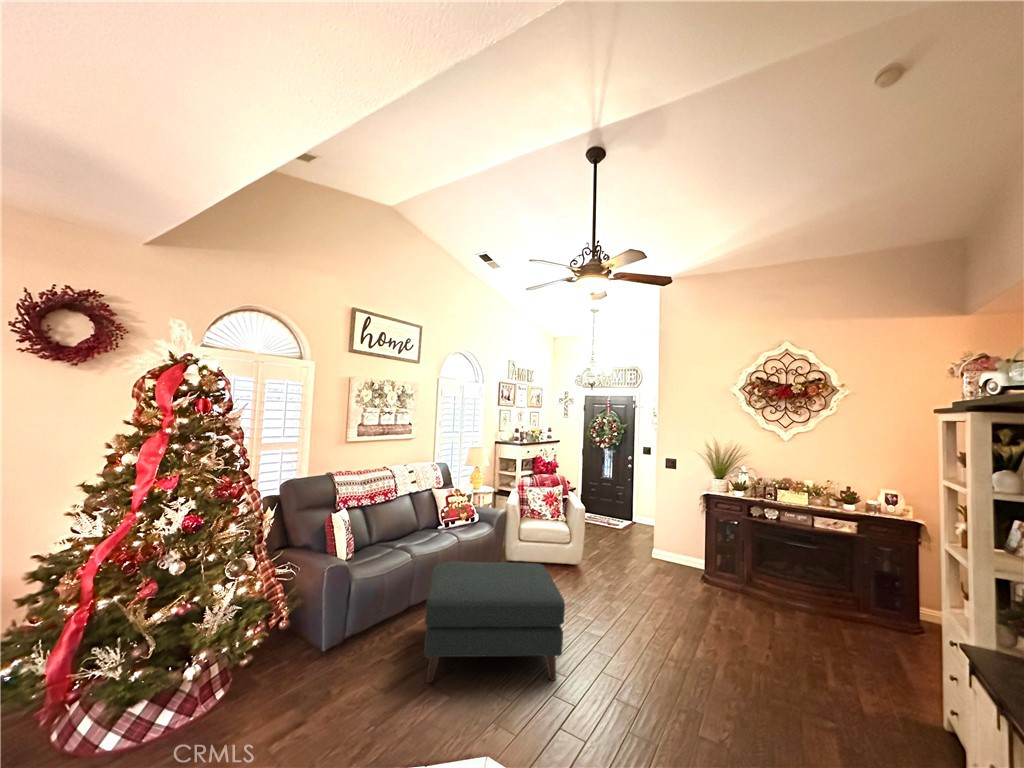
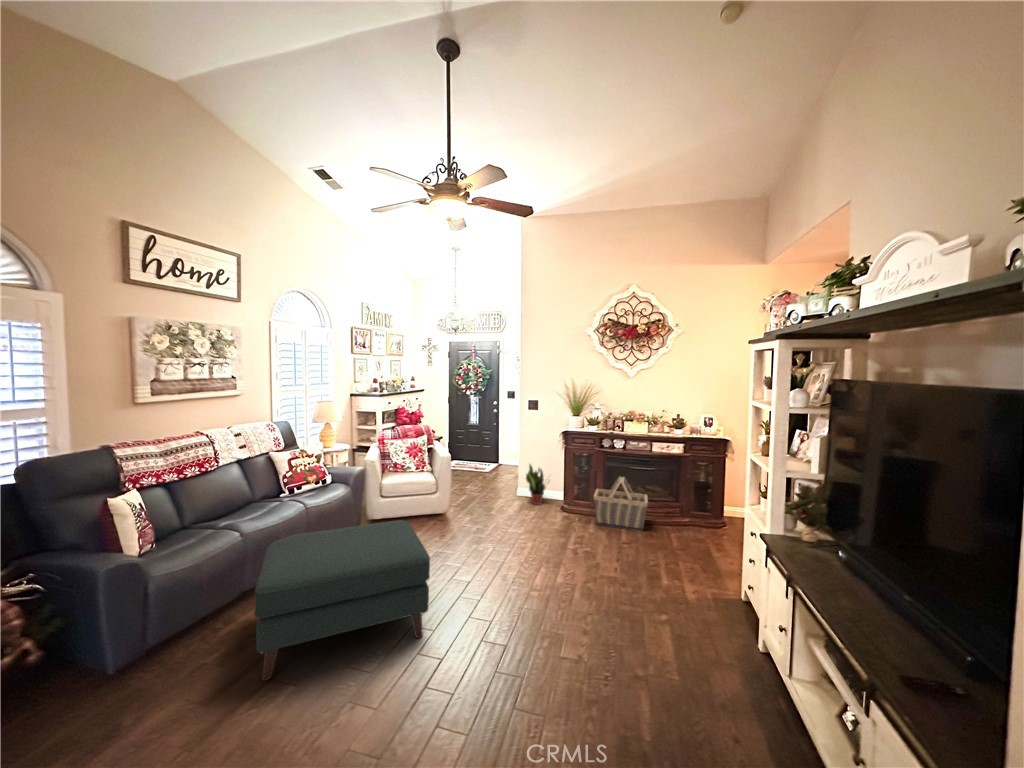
potted plant: none [661,525,691,572] -> present [526,465,546,505]
basket: none [741,552,813,623] -> present [594,477,648,531]

